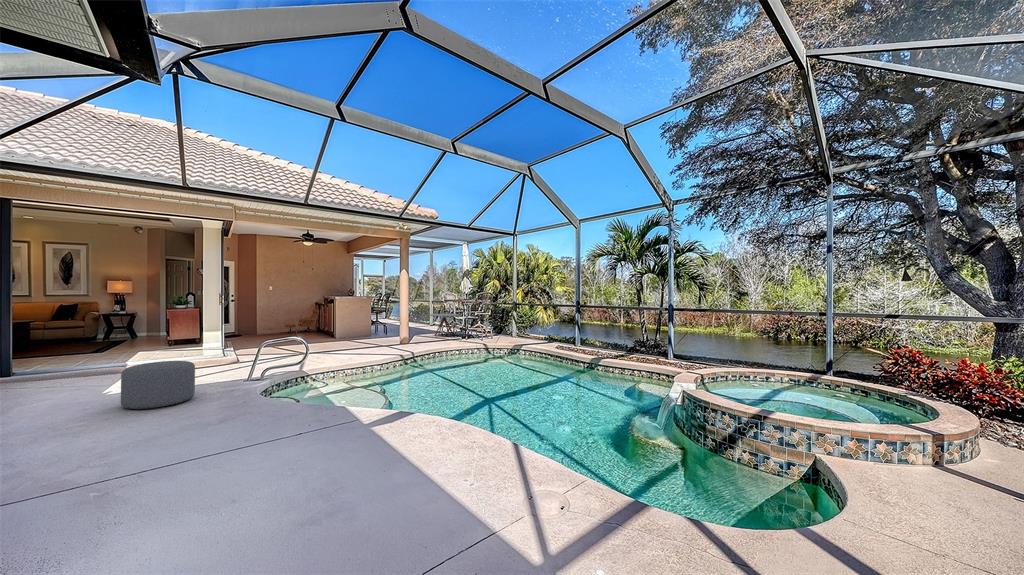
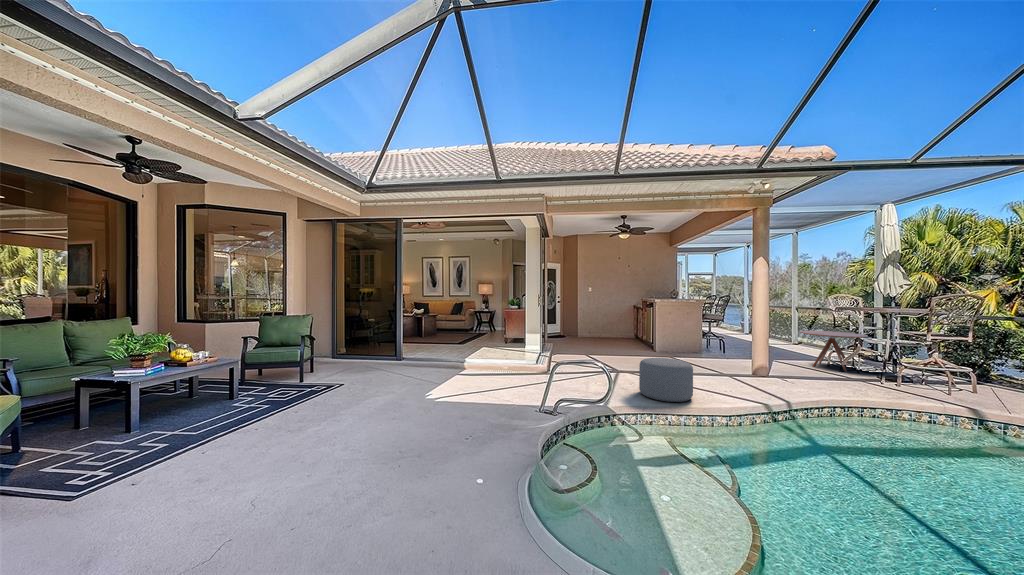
lounge chair: present [285,309,319,333] -> none [603,314,639,340]
ottoman: present [121,361,195,409] -> present [639,358,693,402]

